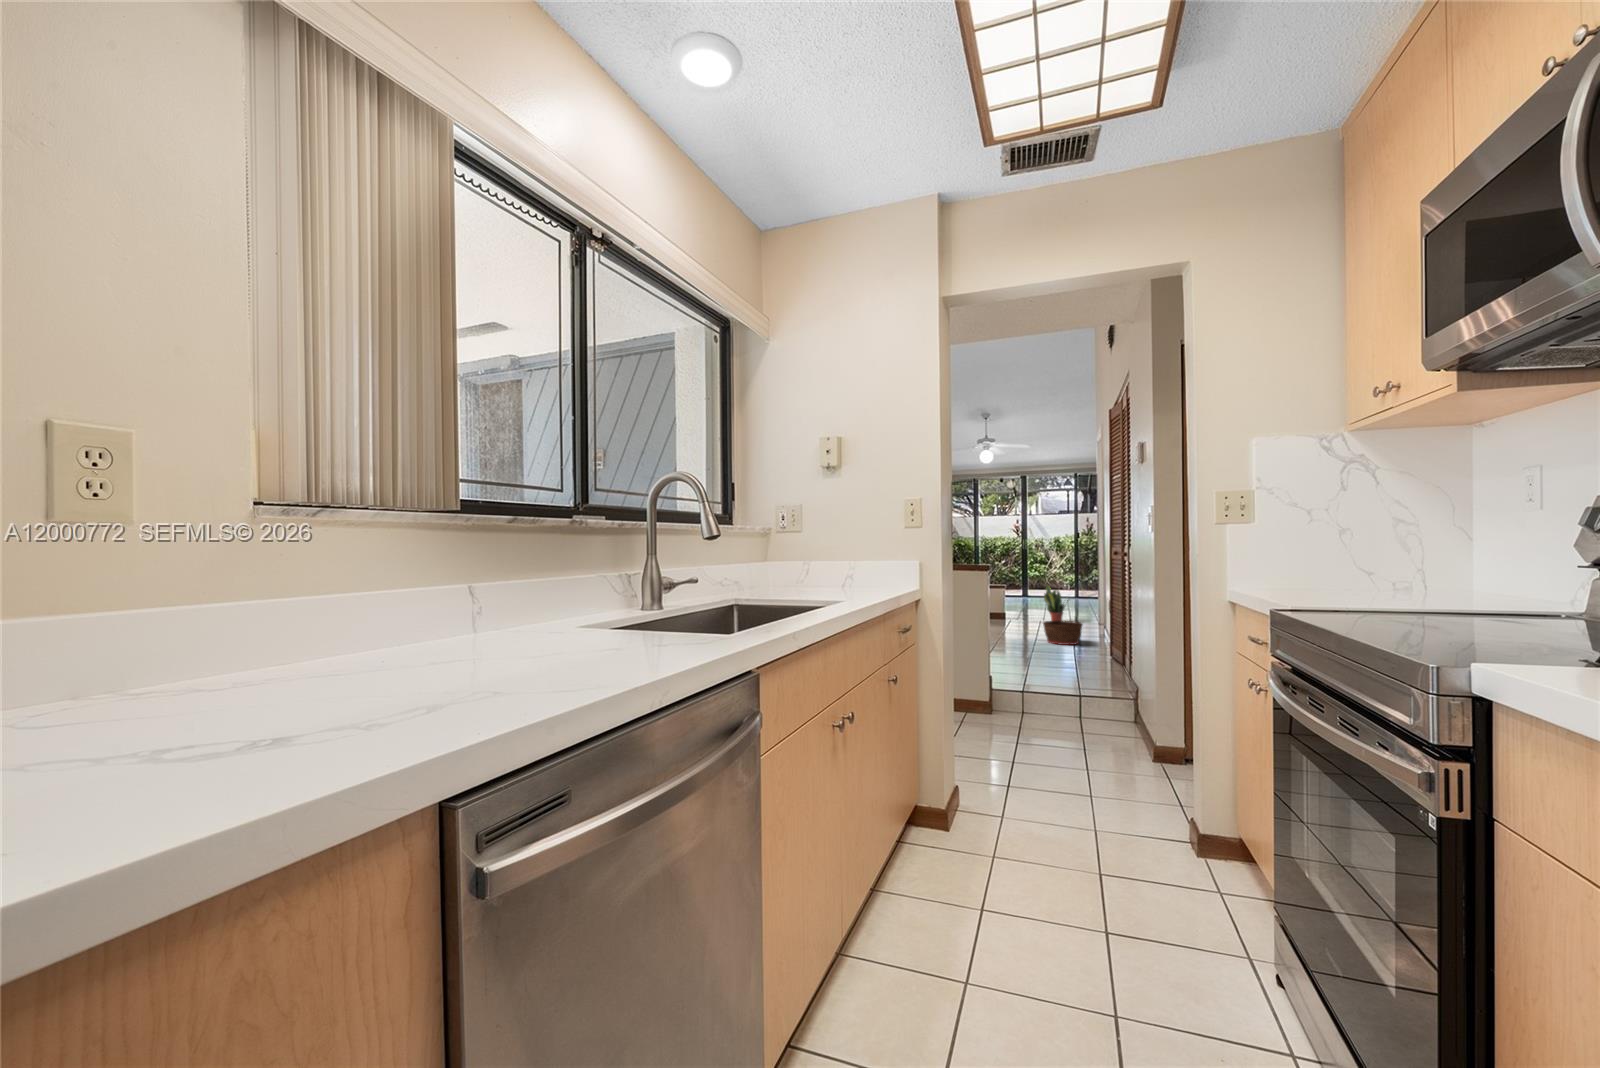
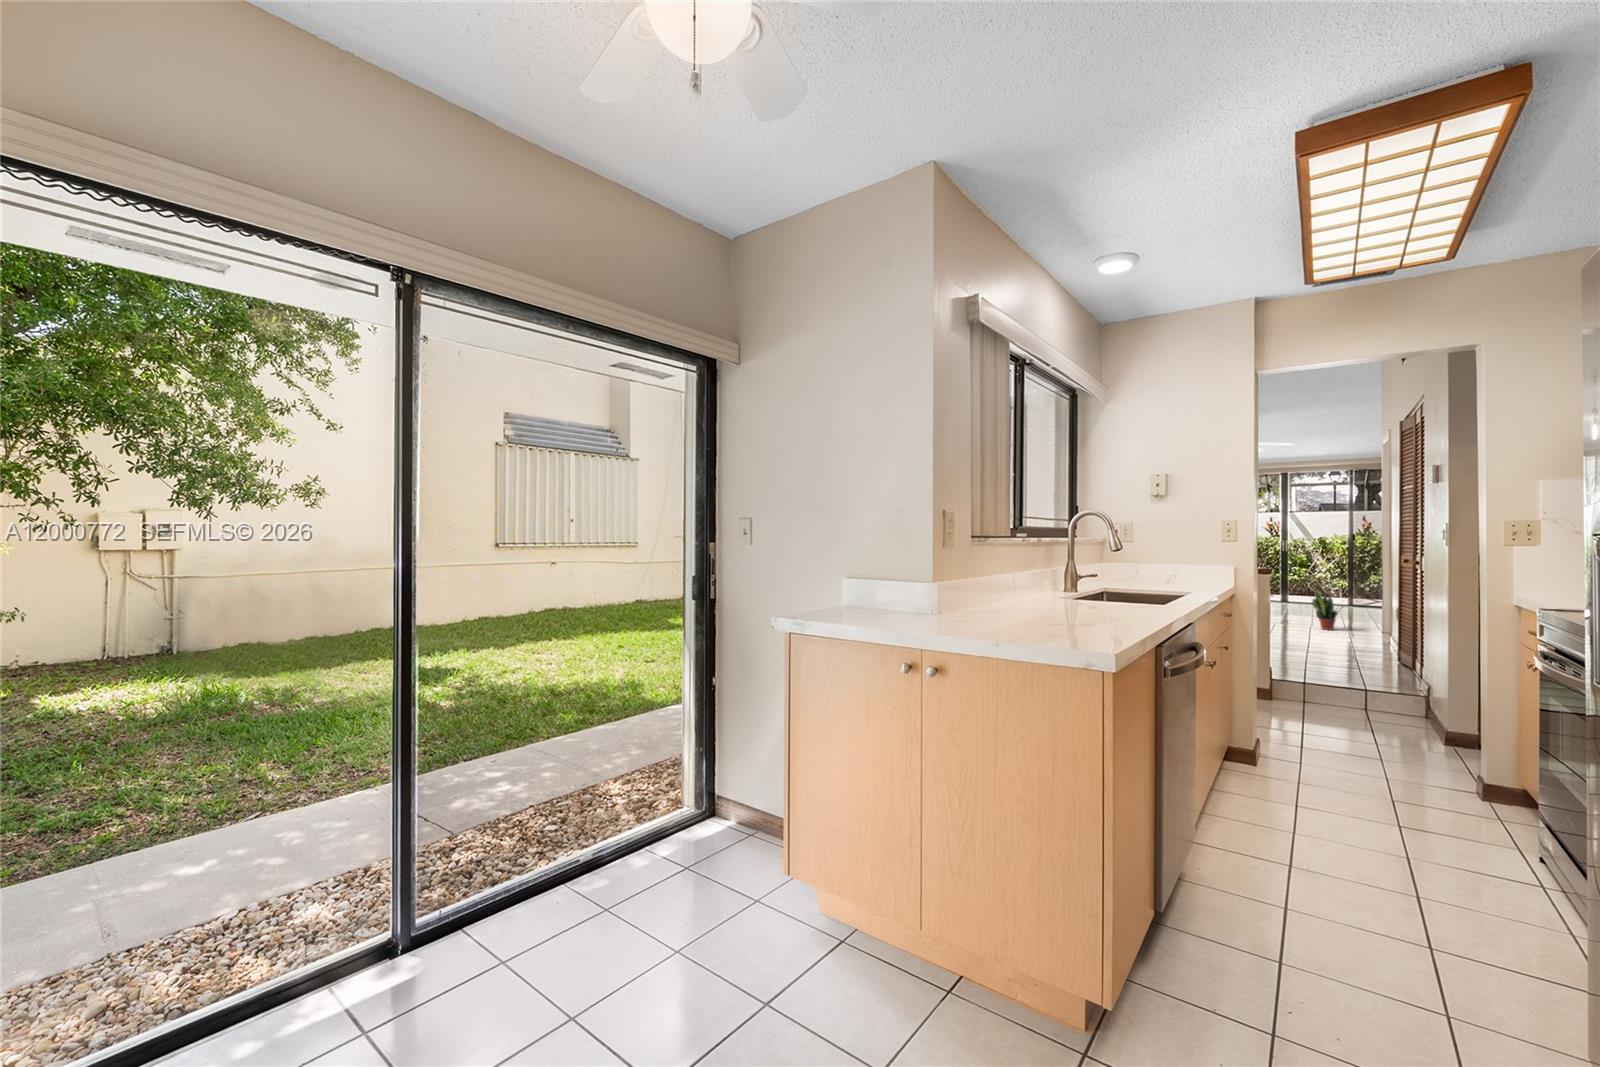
basket: present [1043,621,1083,645] -> none [1315,626,1362,651]

